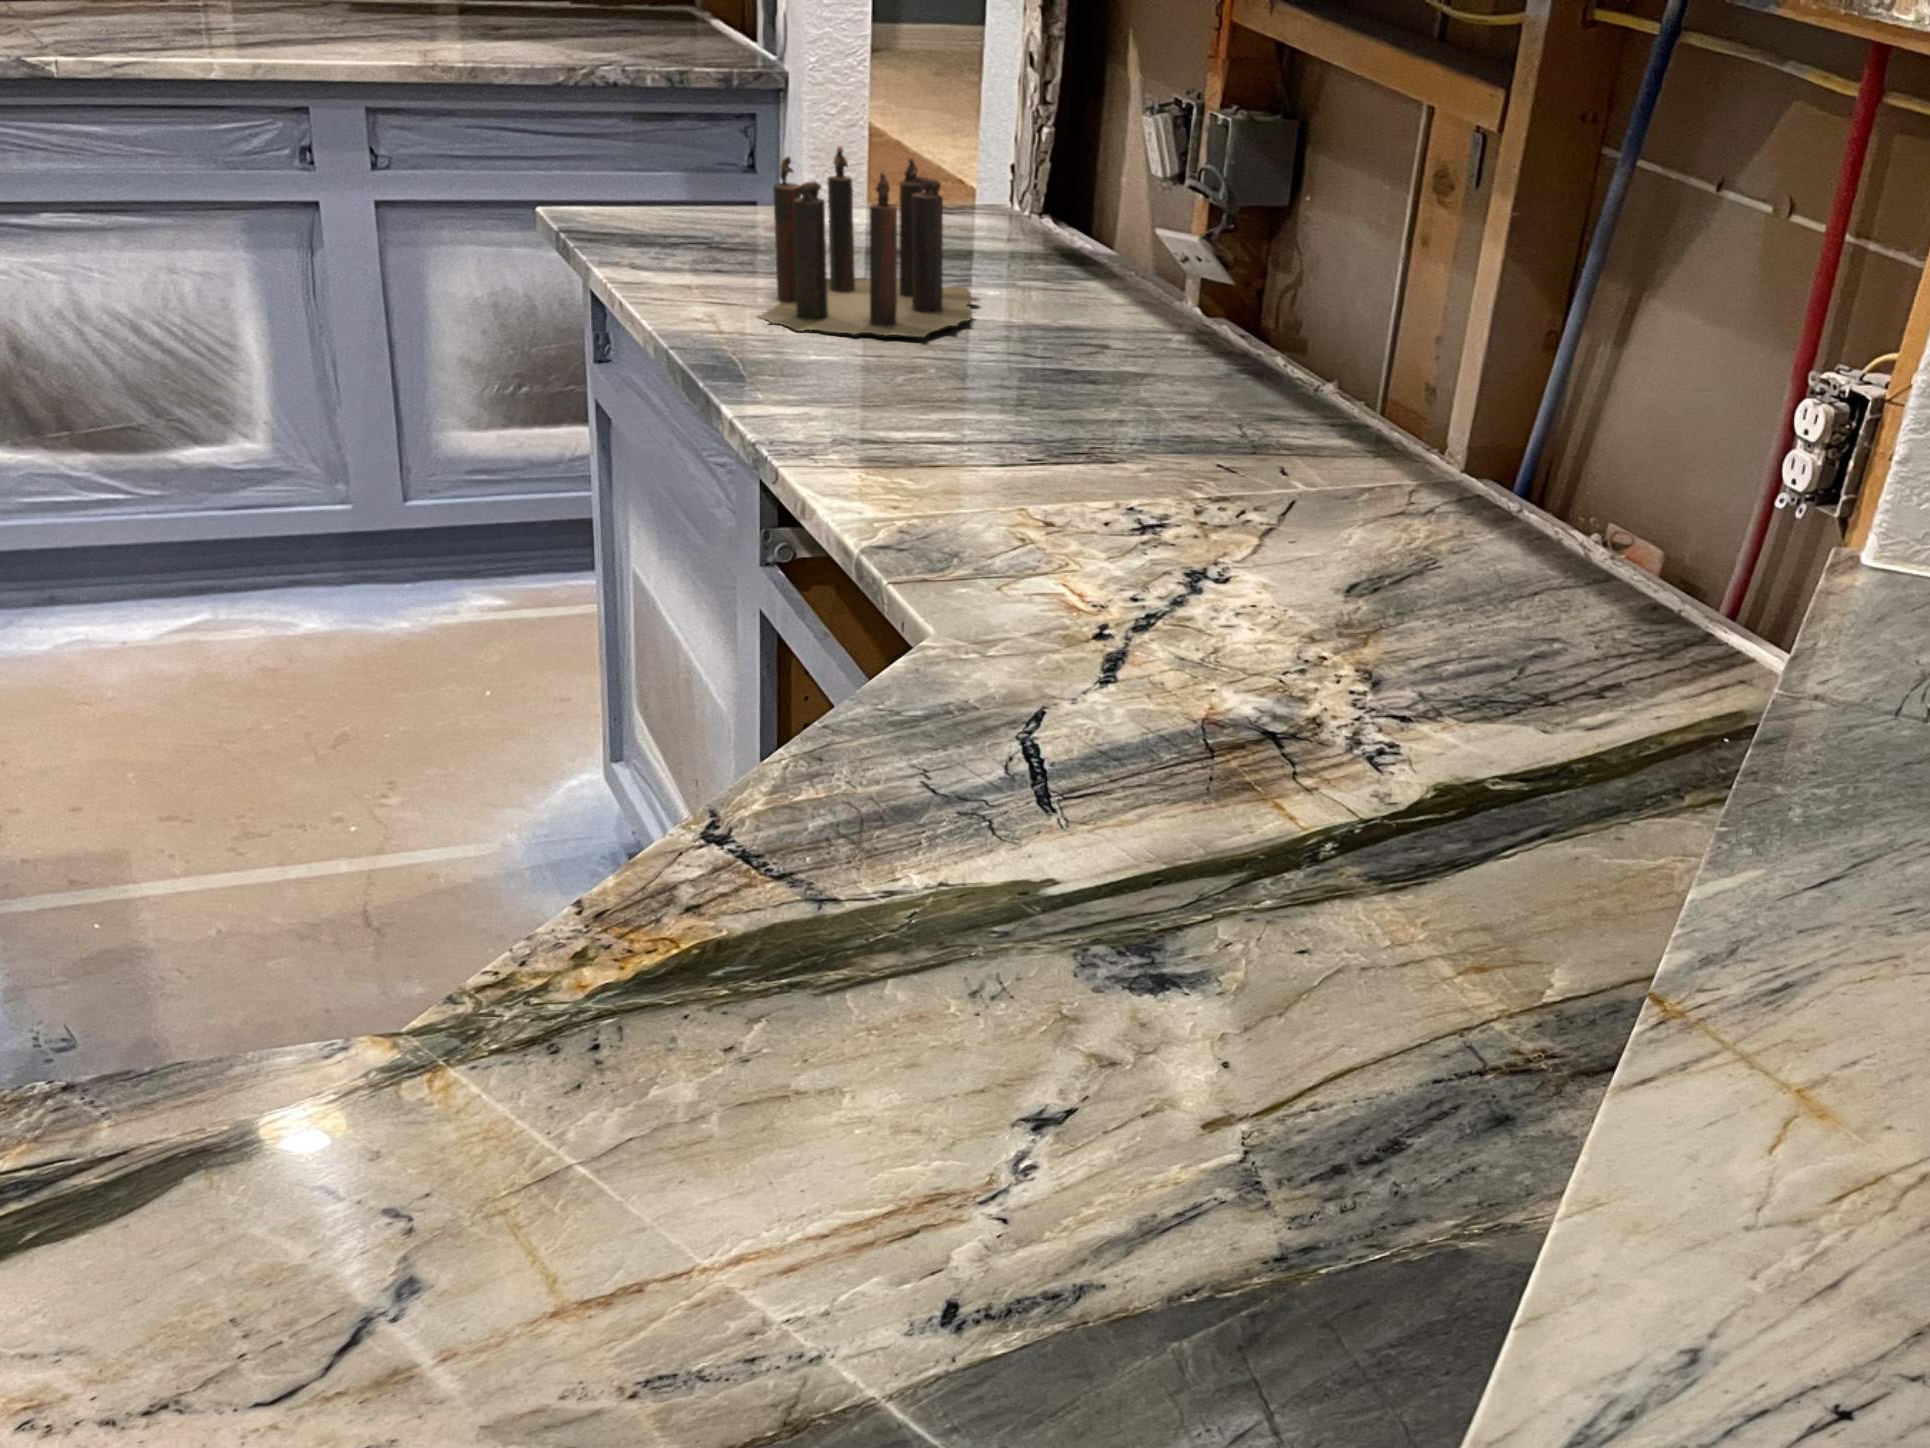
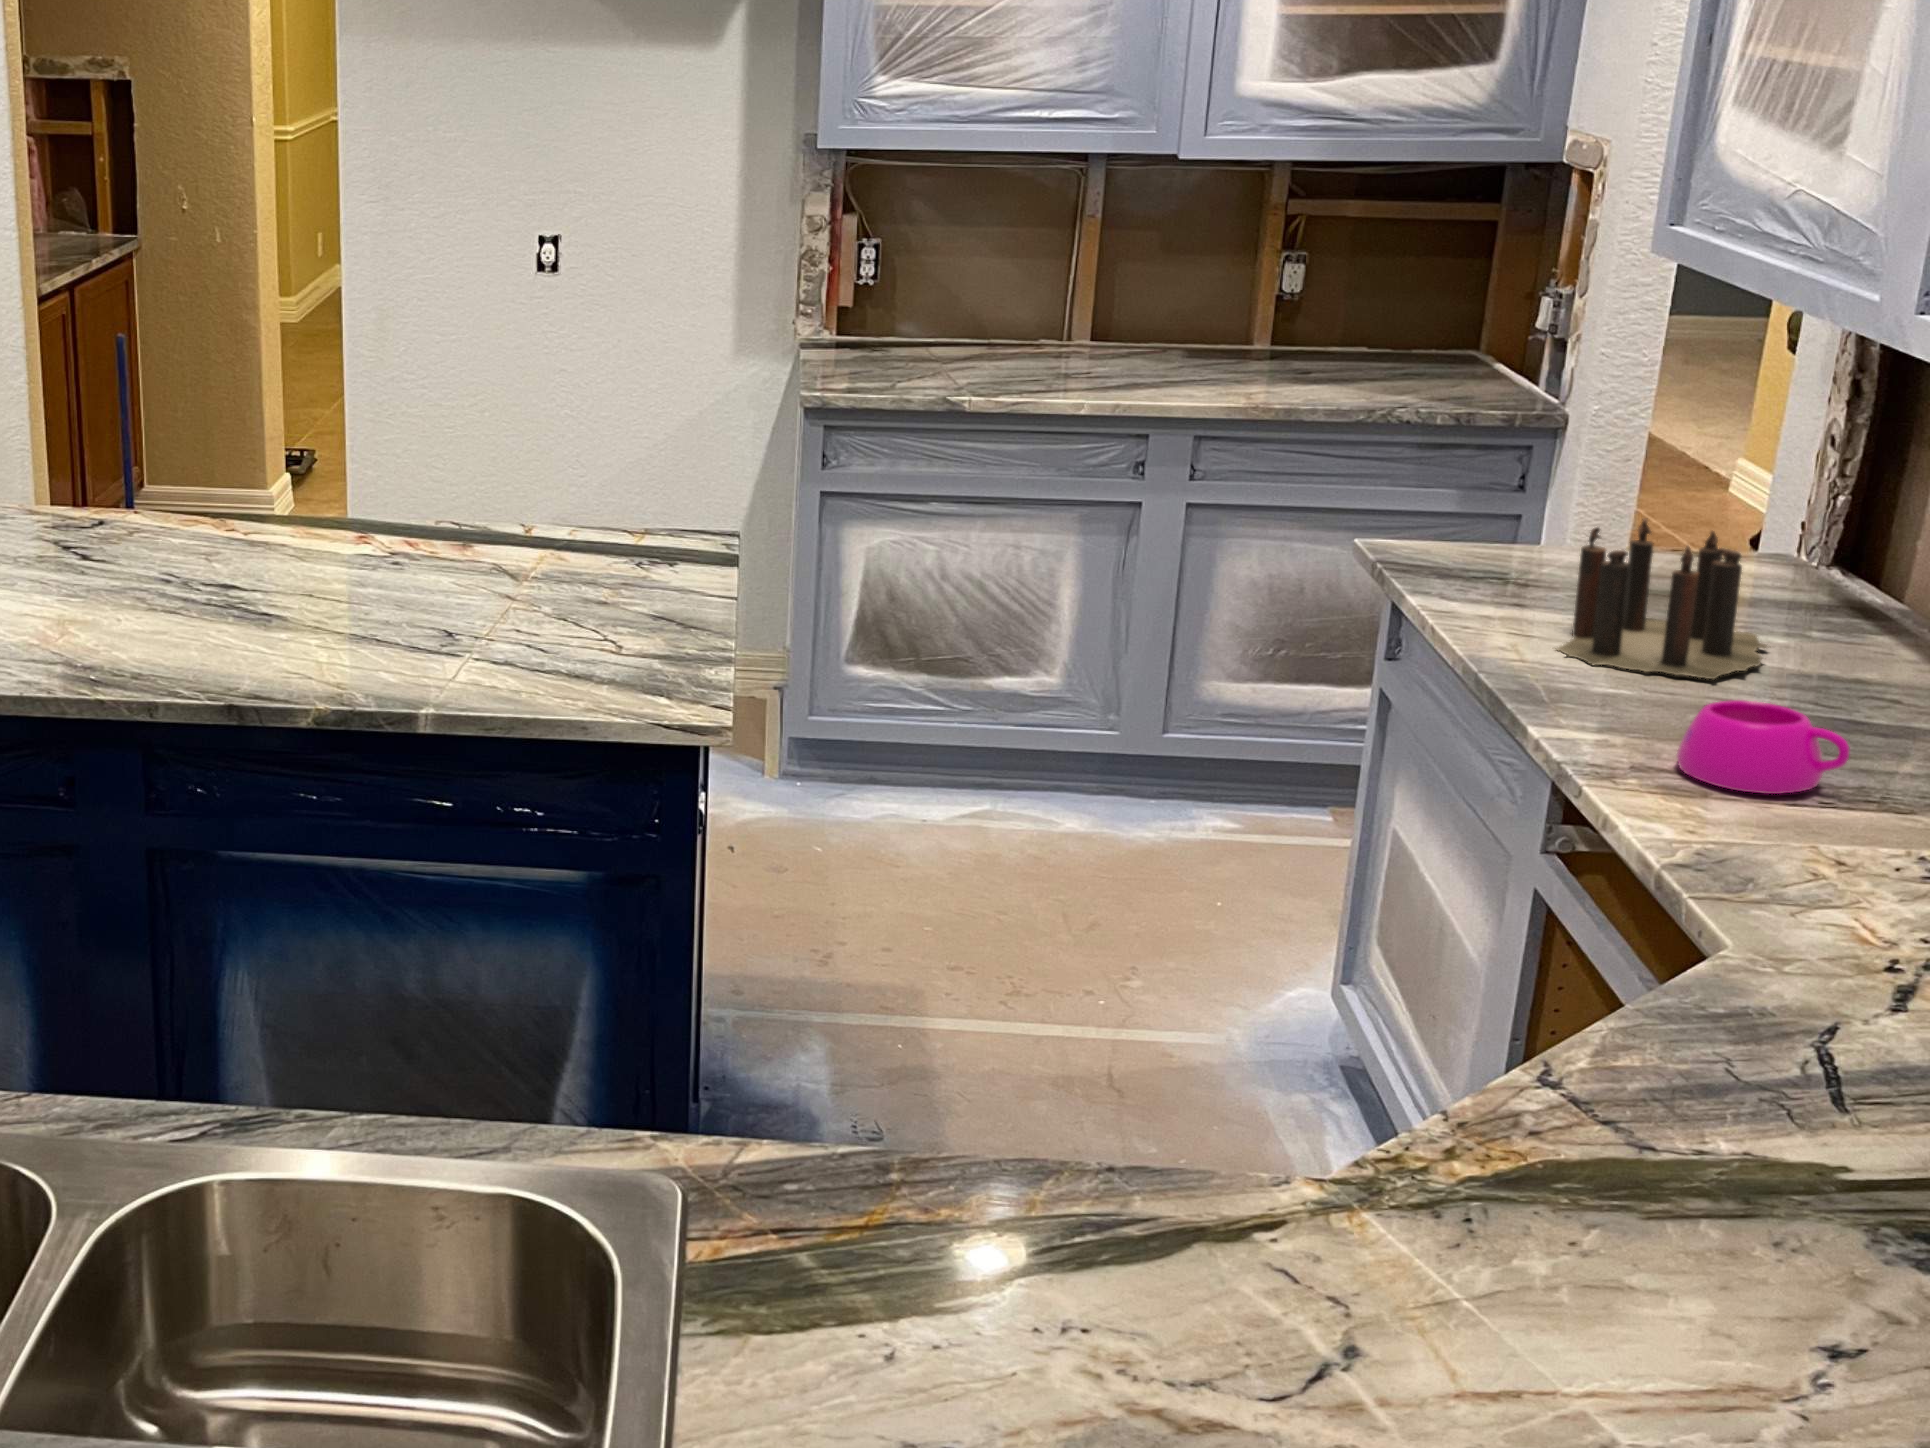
bowl: none [880,345,1054,455] -> present [1676,700,1849,794]

